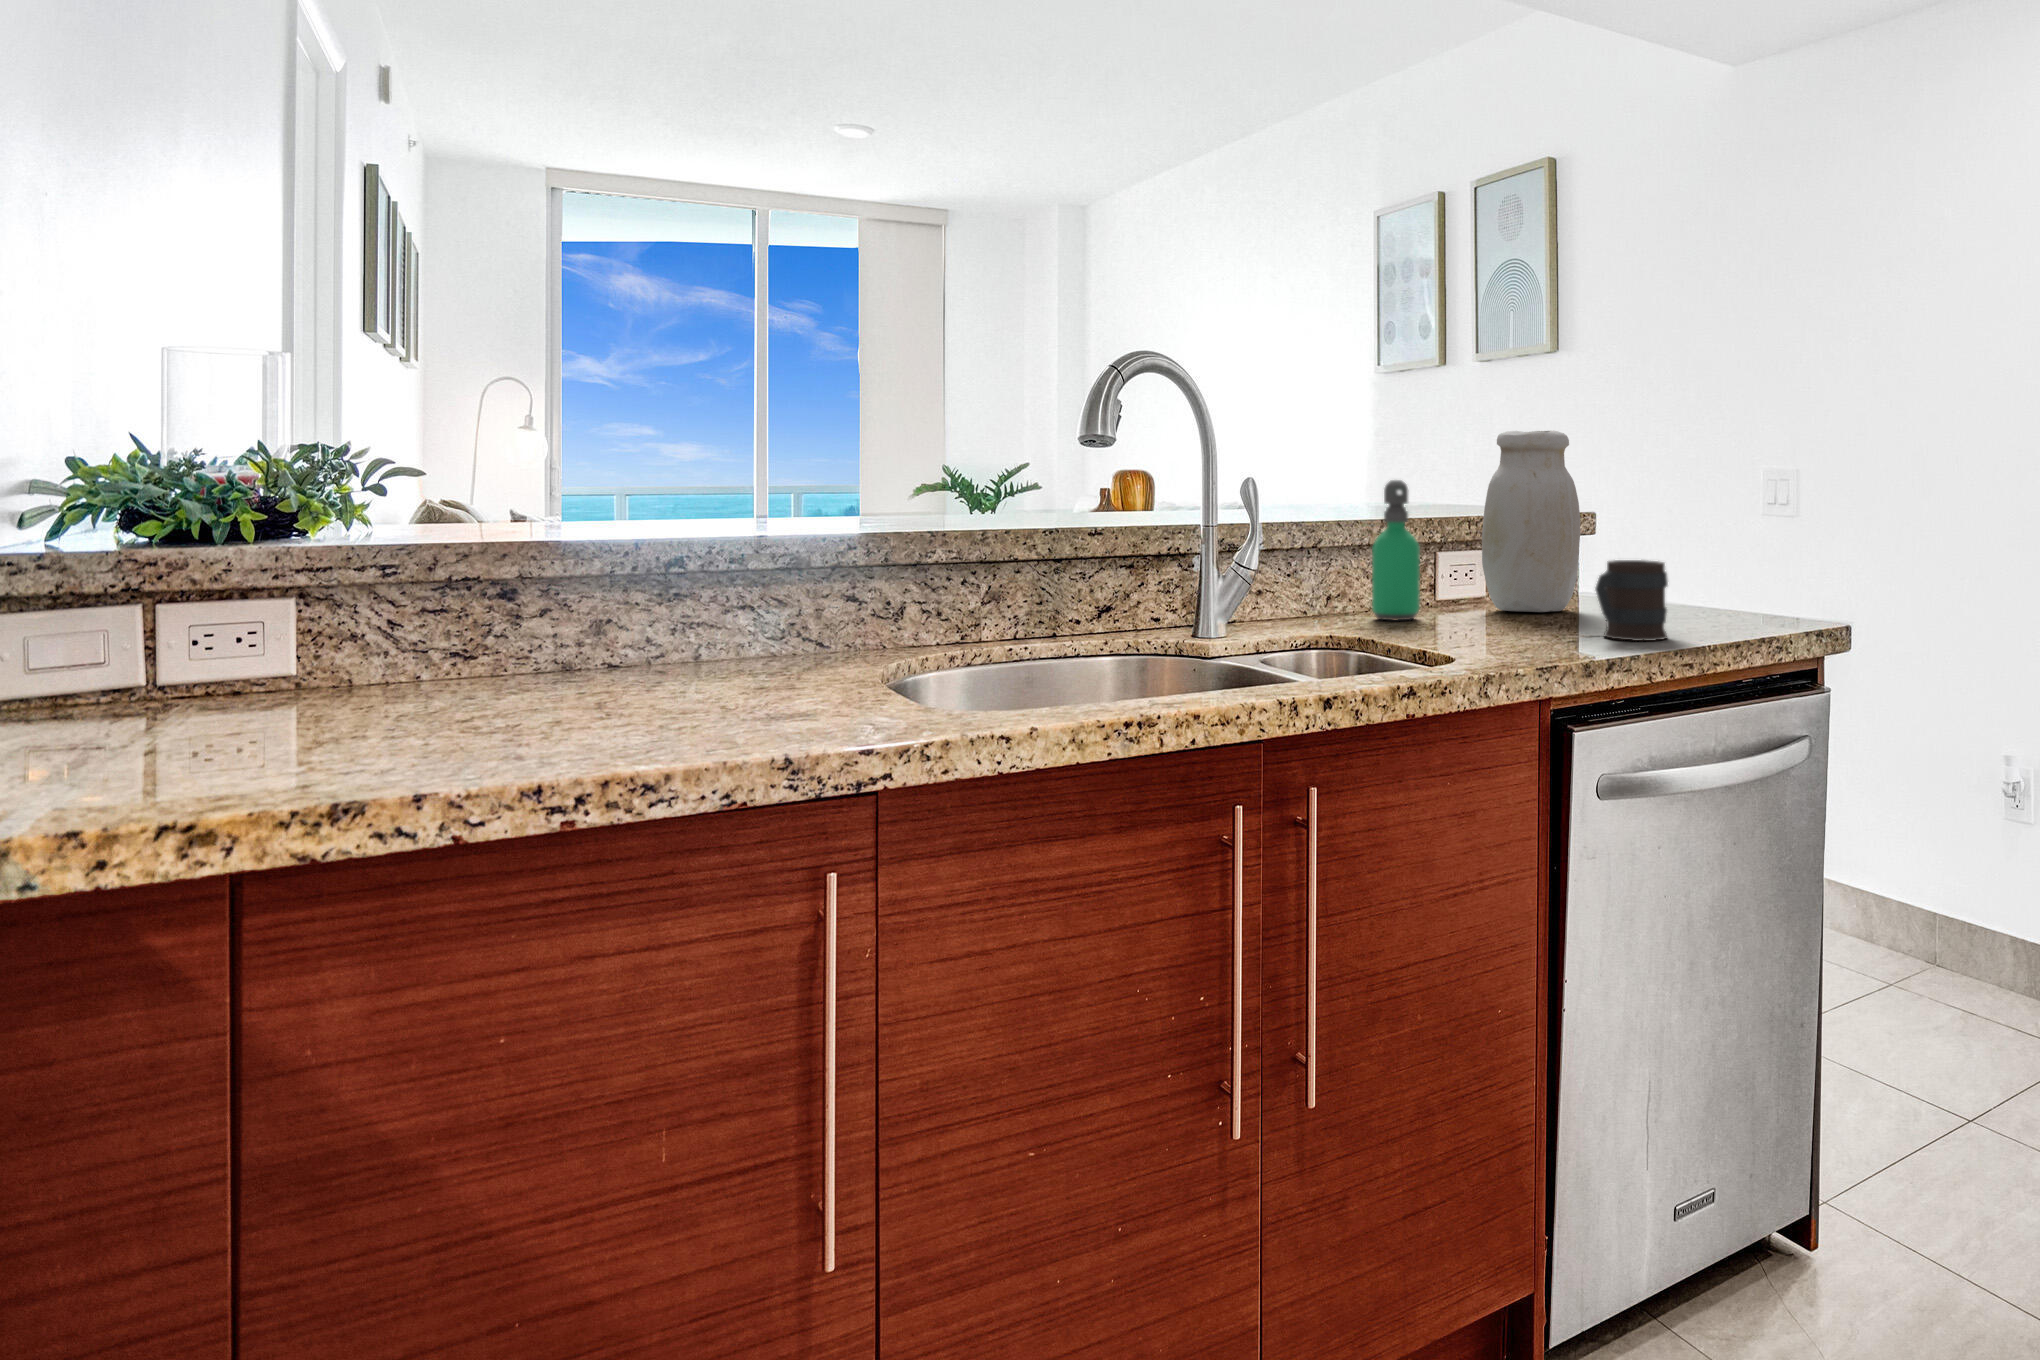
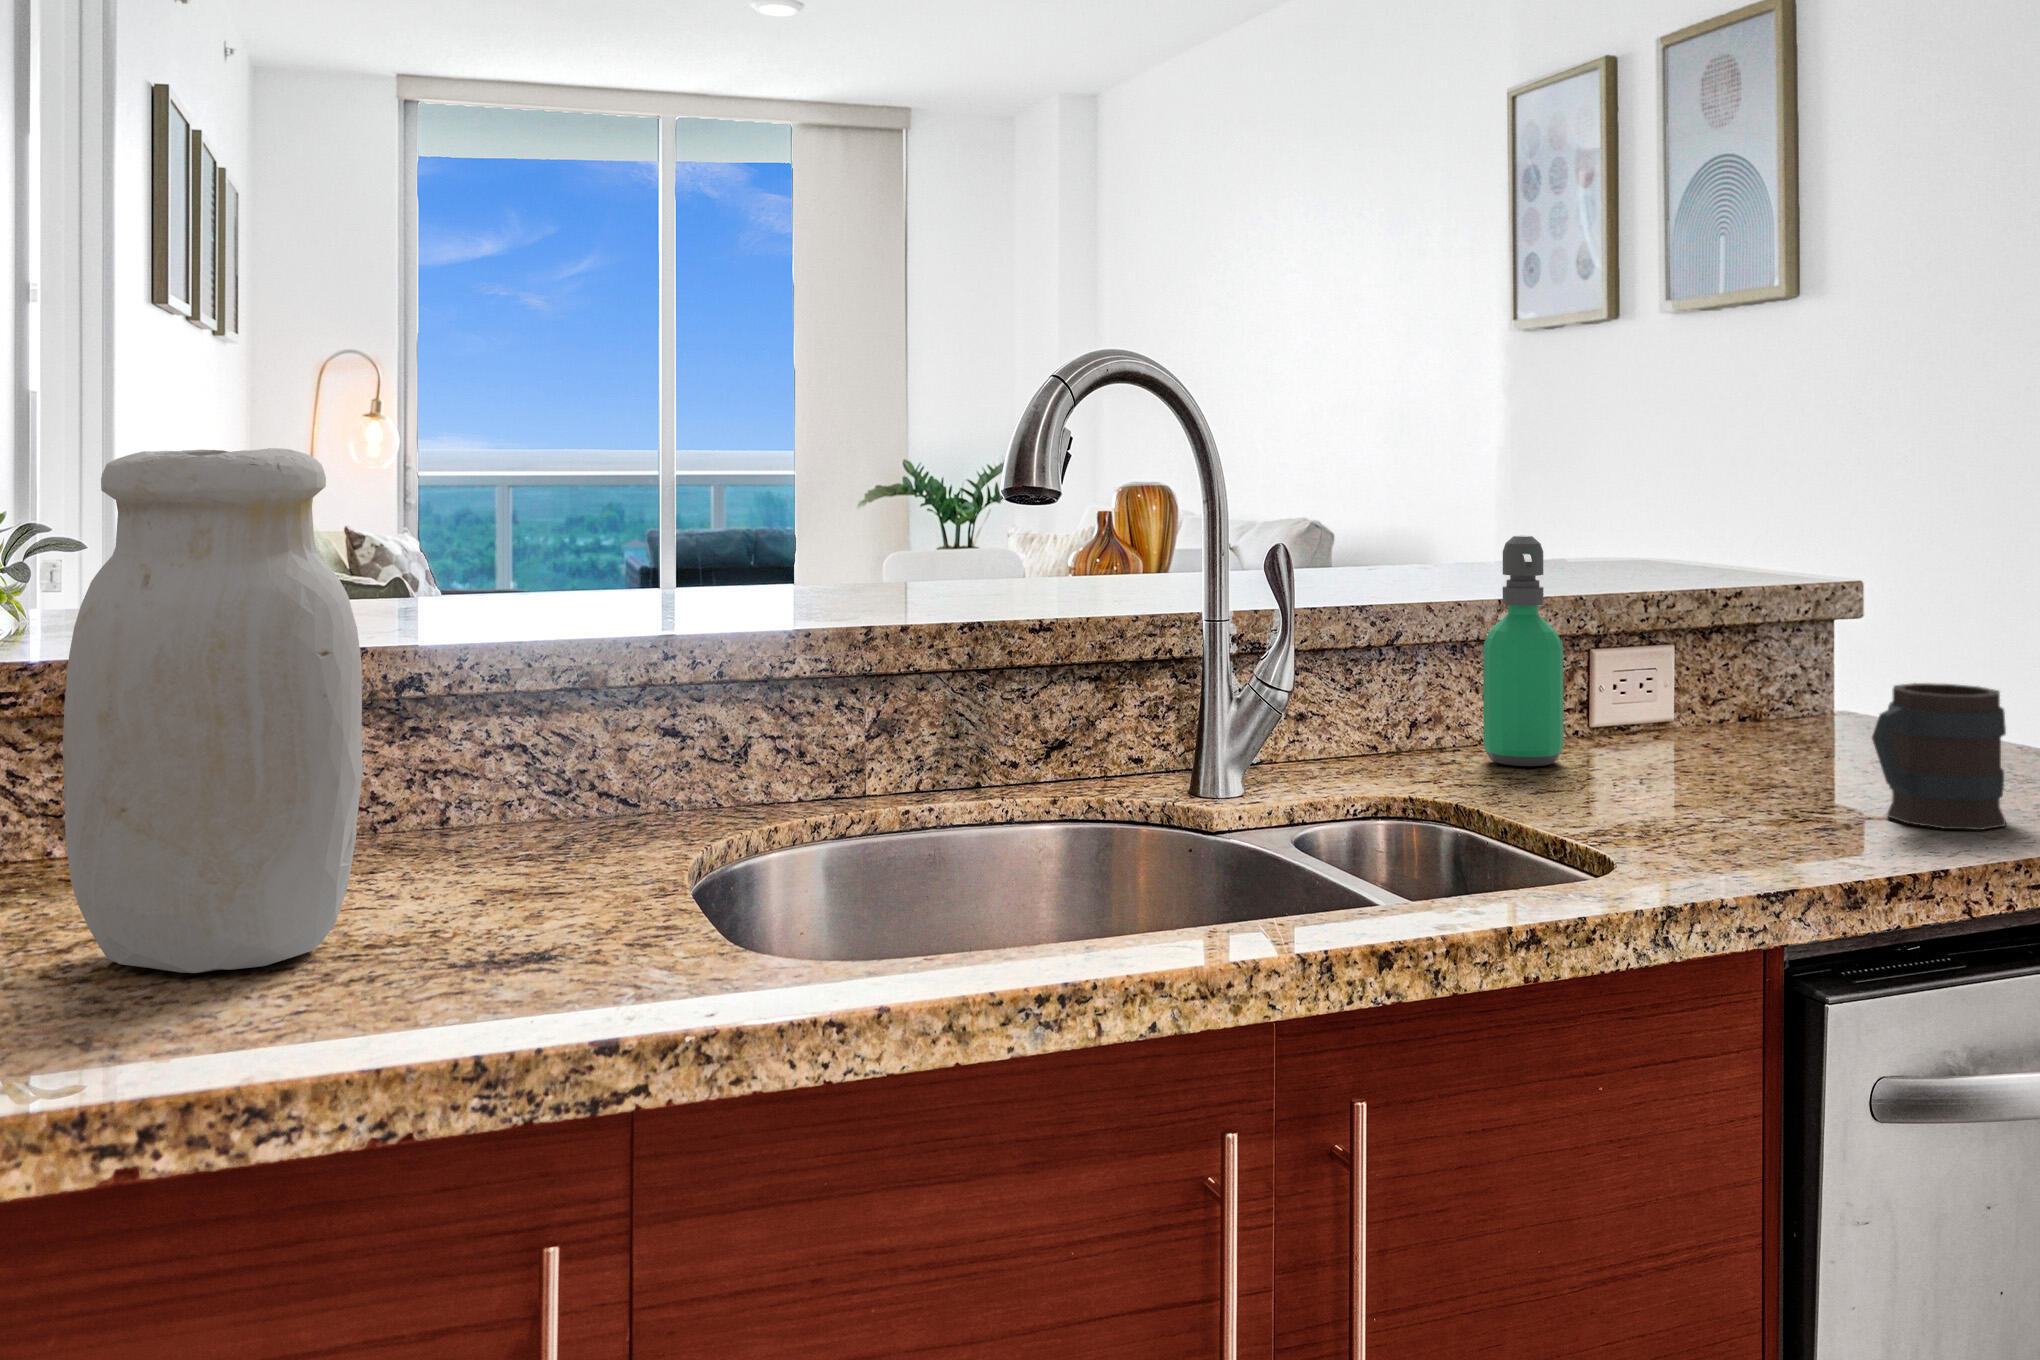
jar: present [1482,431,1580,612] -> present [63,448,363,973]

